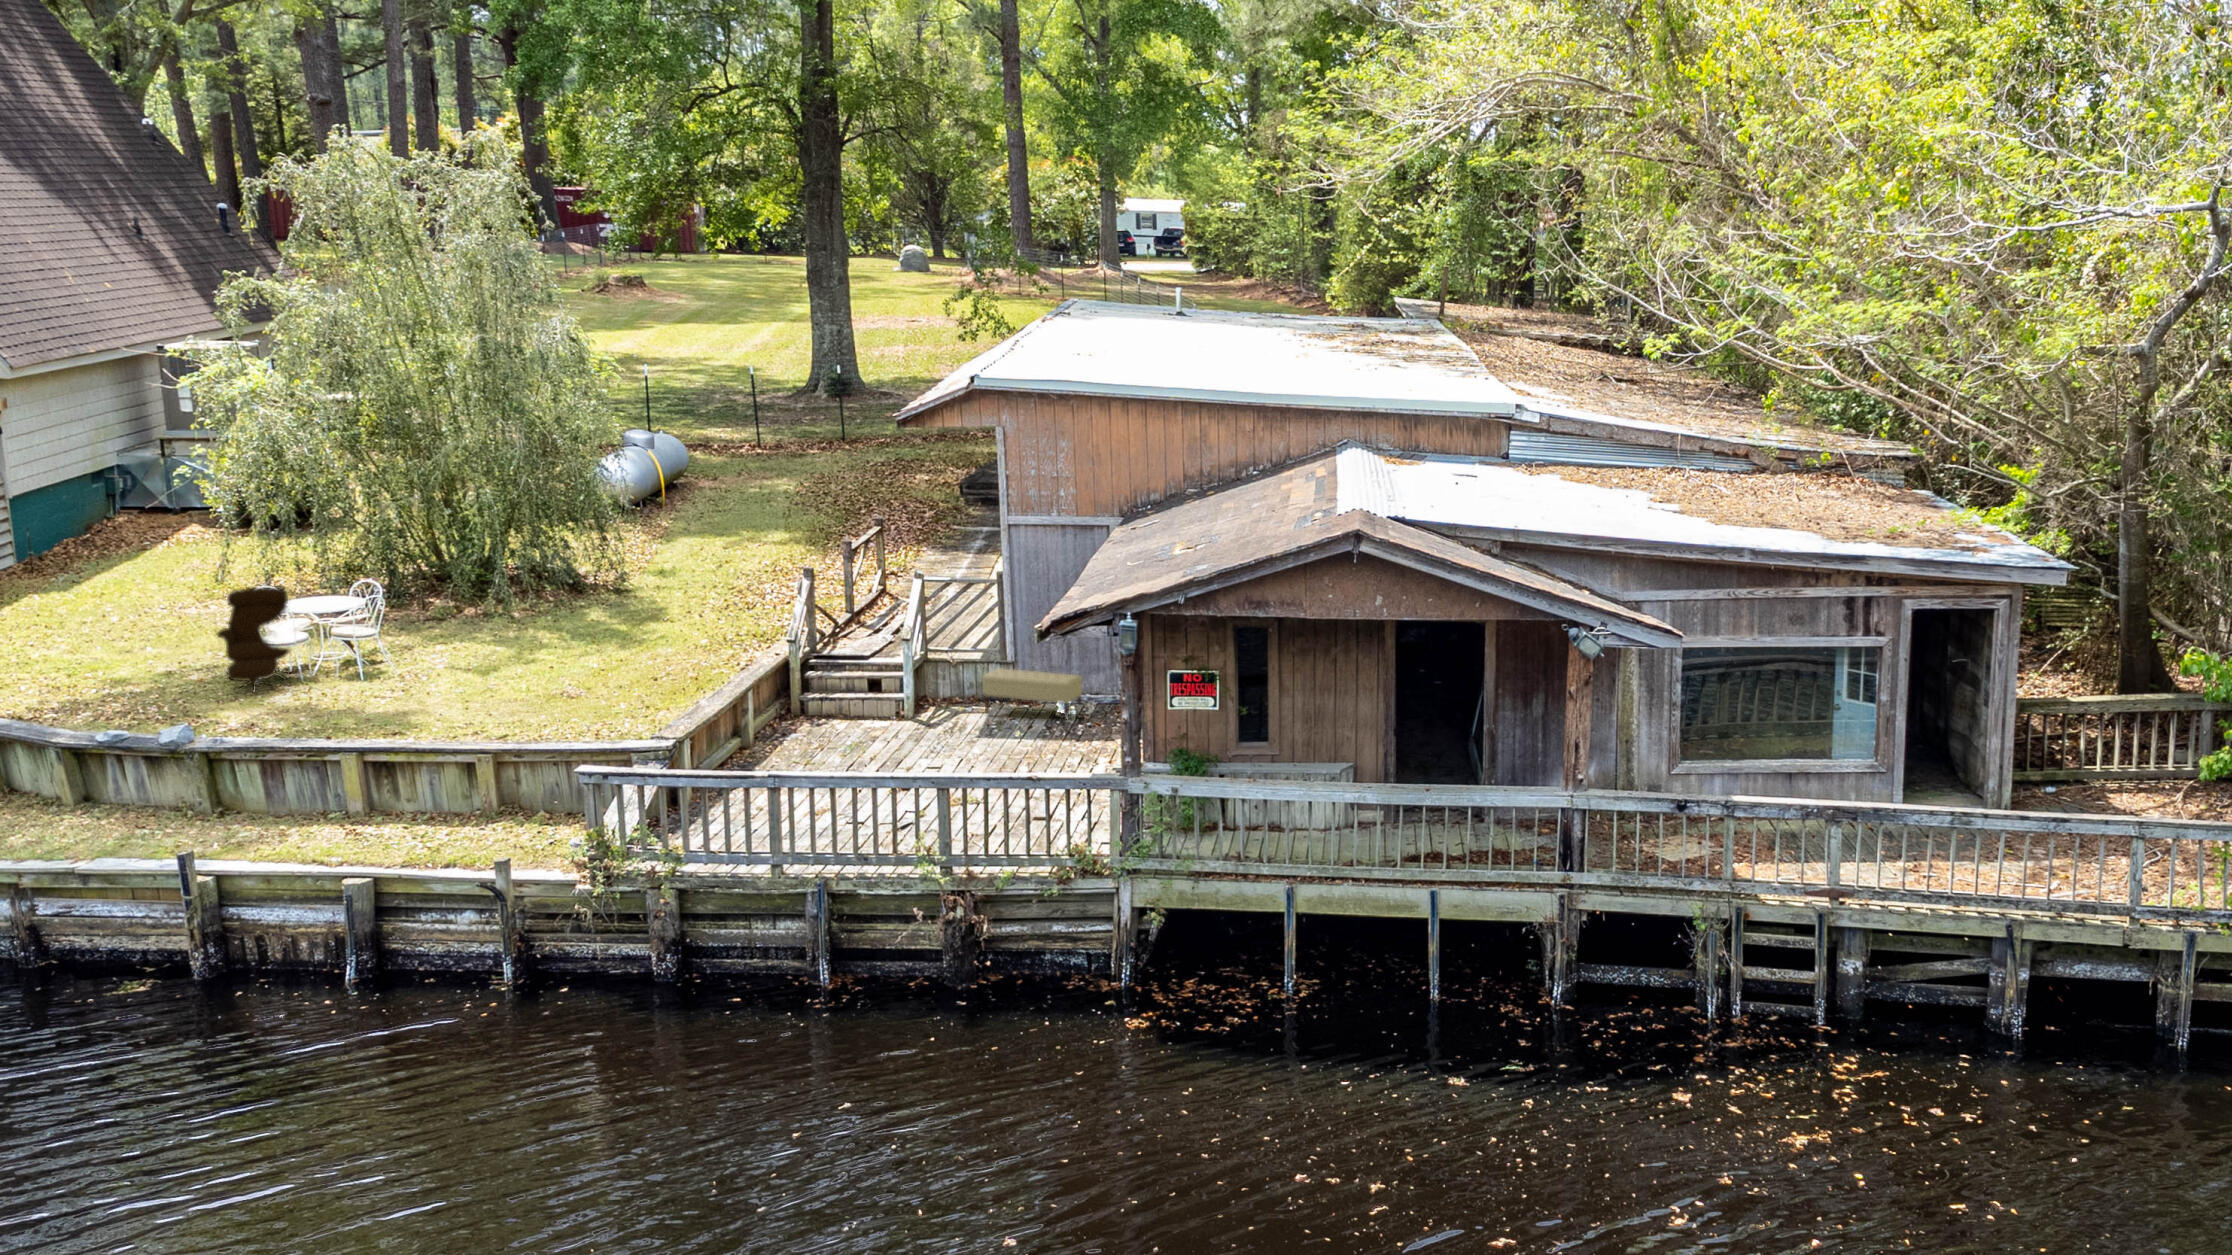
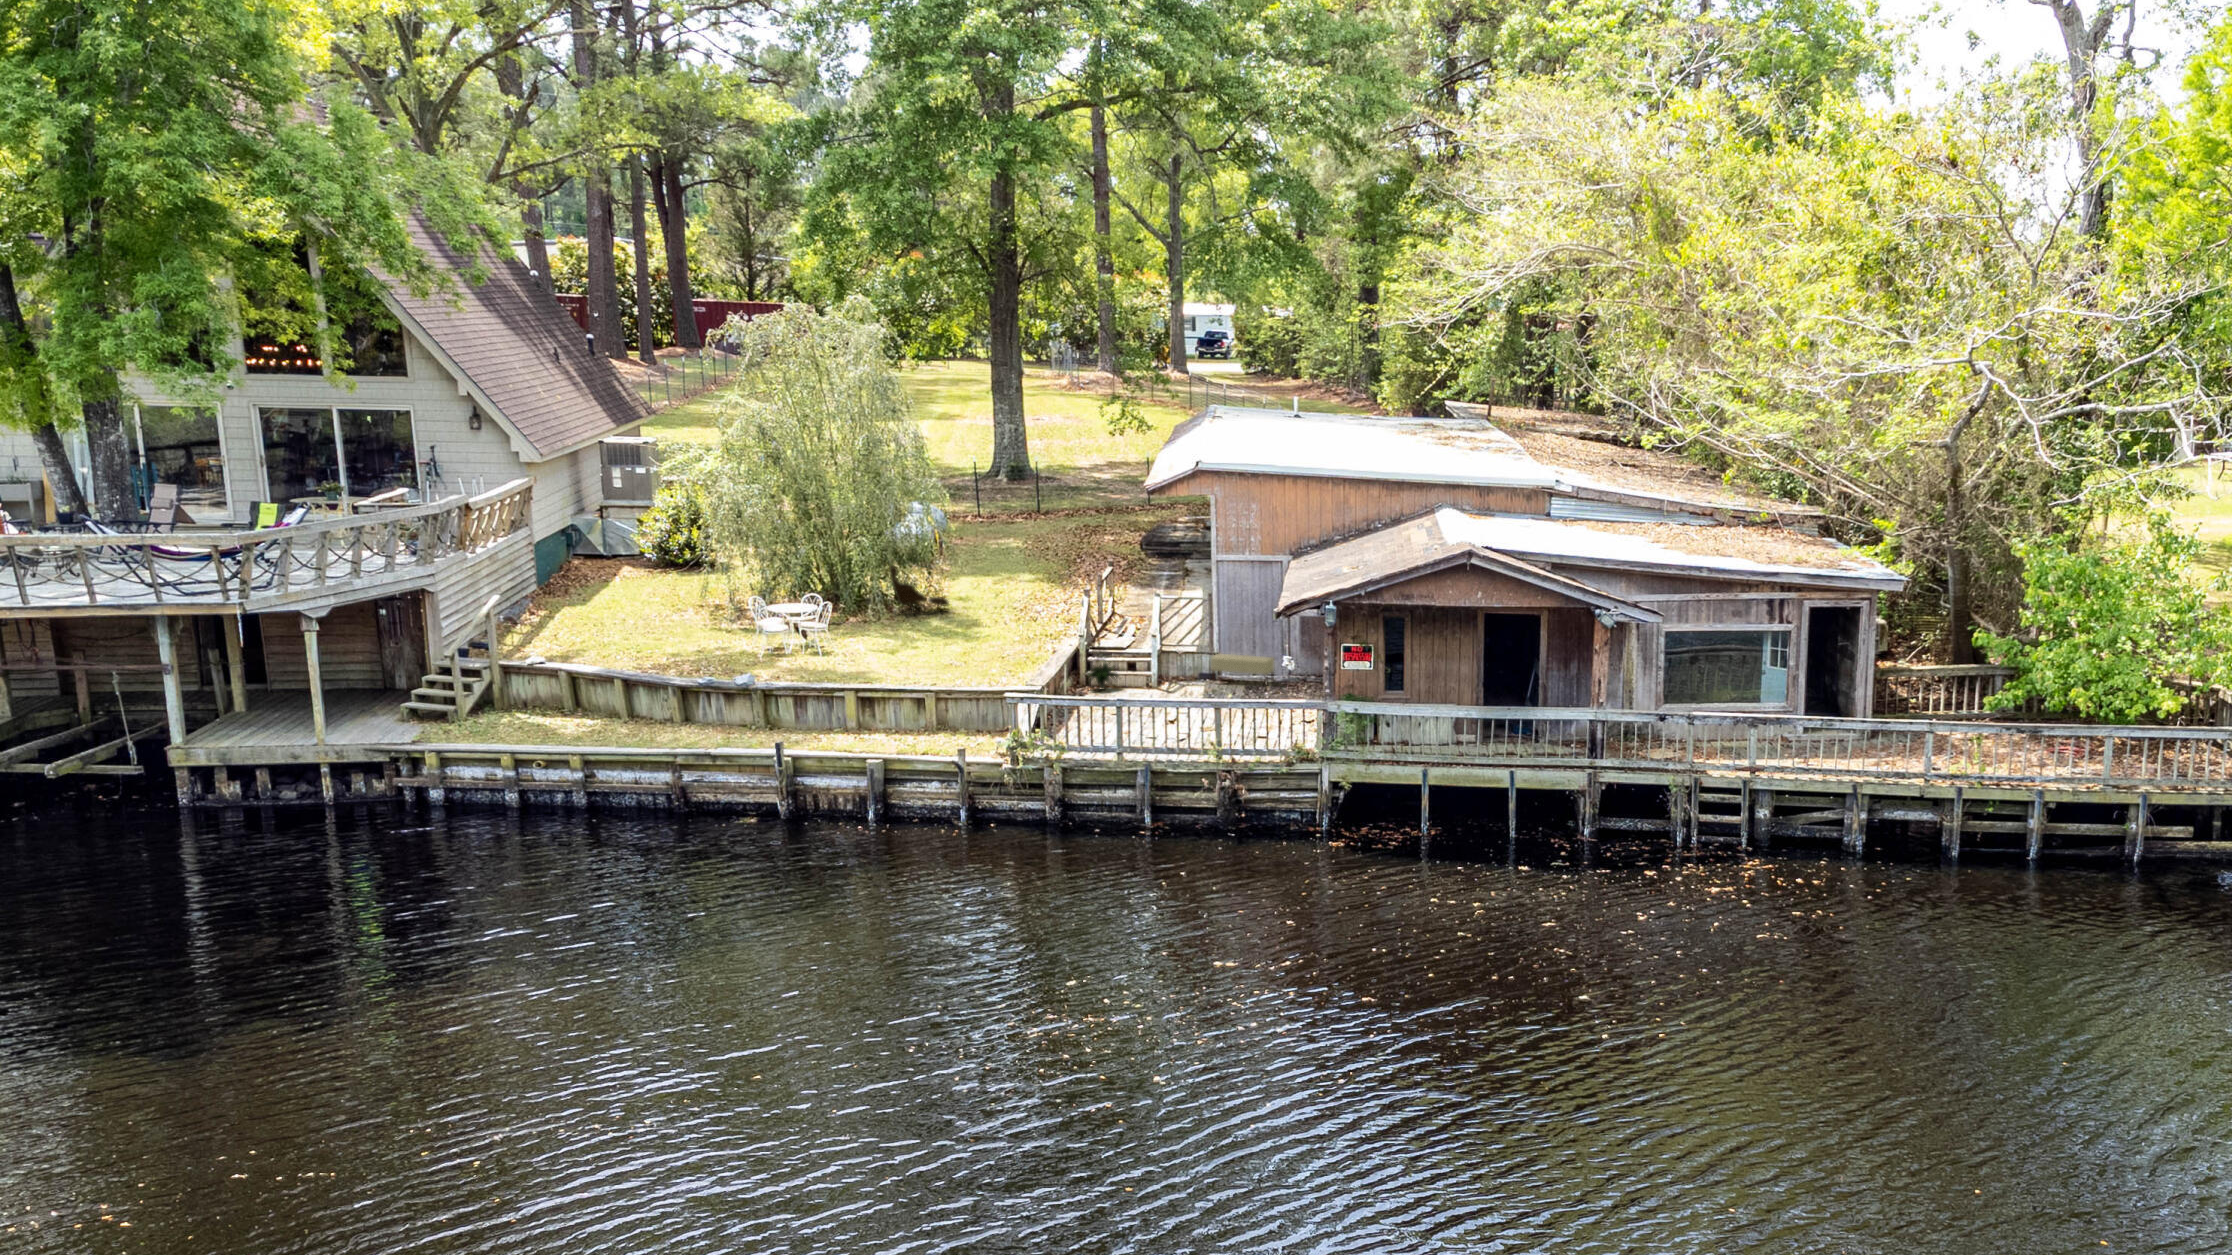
lounge chair: present [217,588,292,690] -> present [889,565,949,613]
potted plant: none [784,682,843,728] -> present [1087,663,1118,690]

